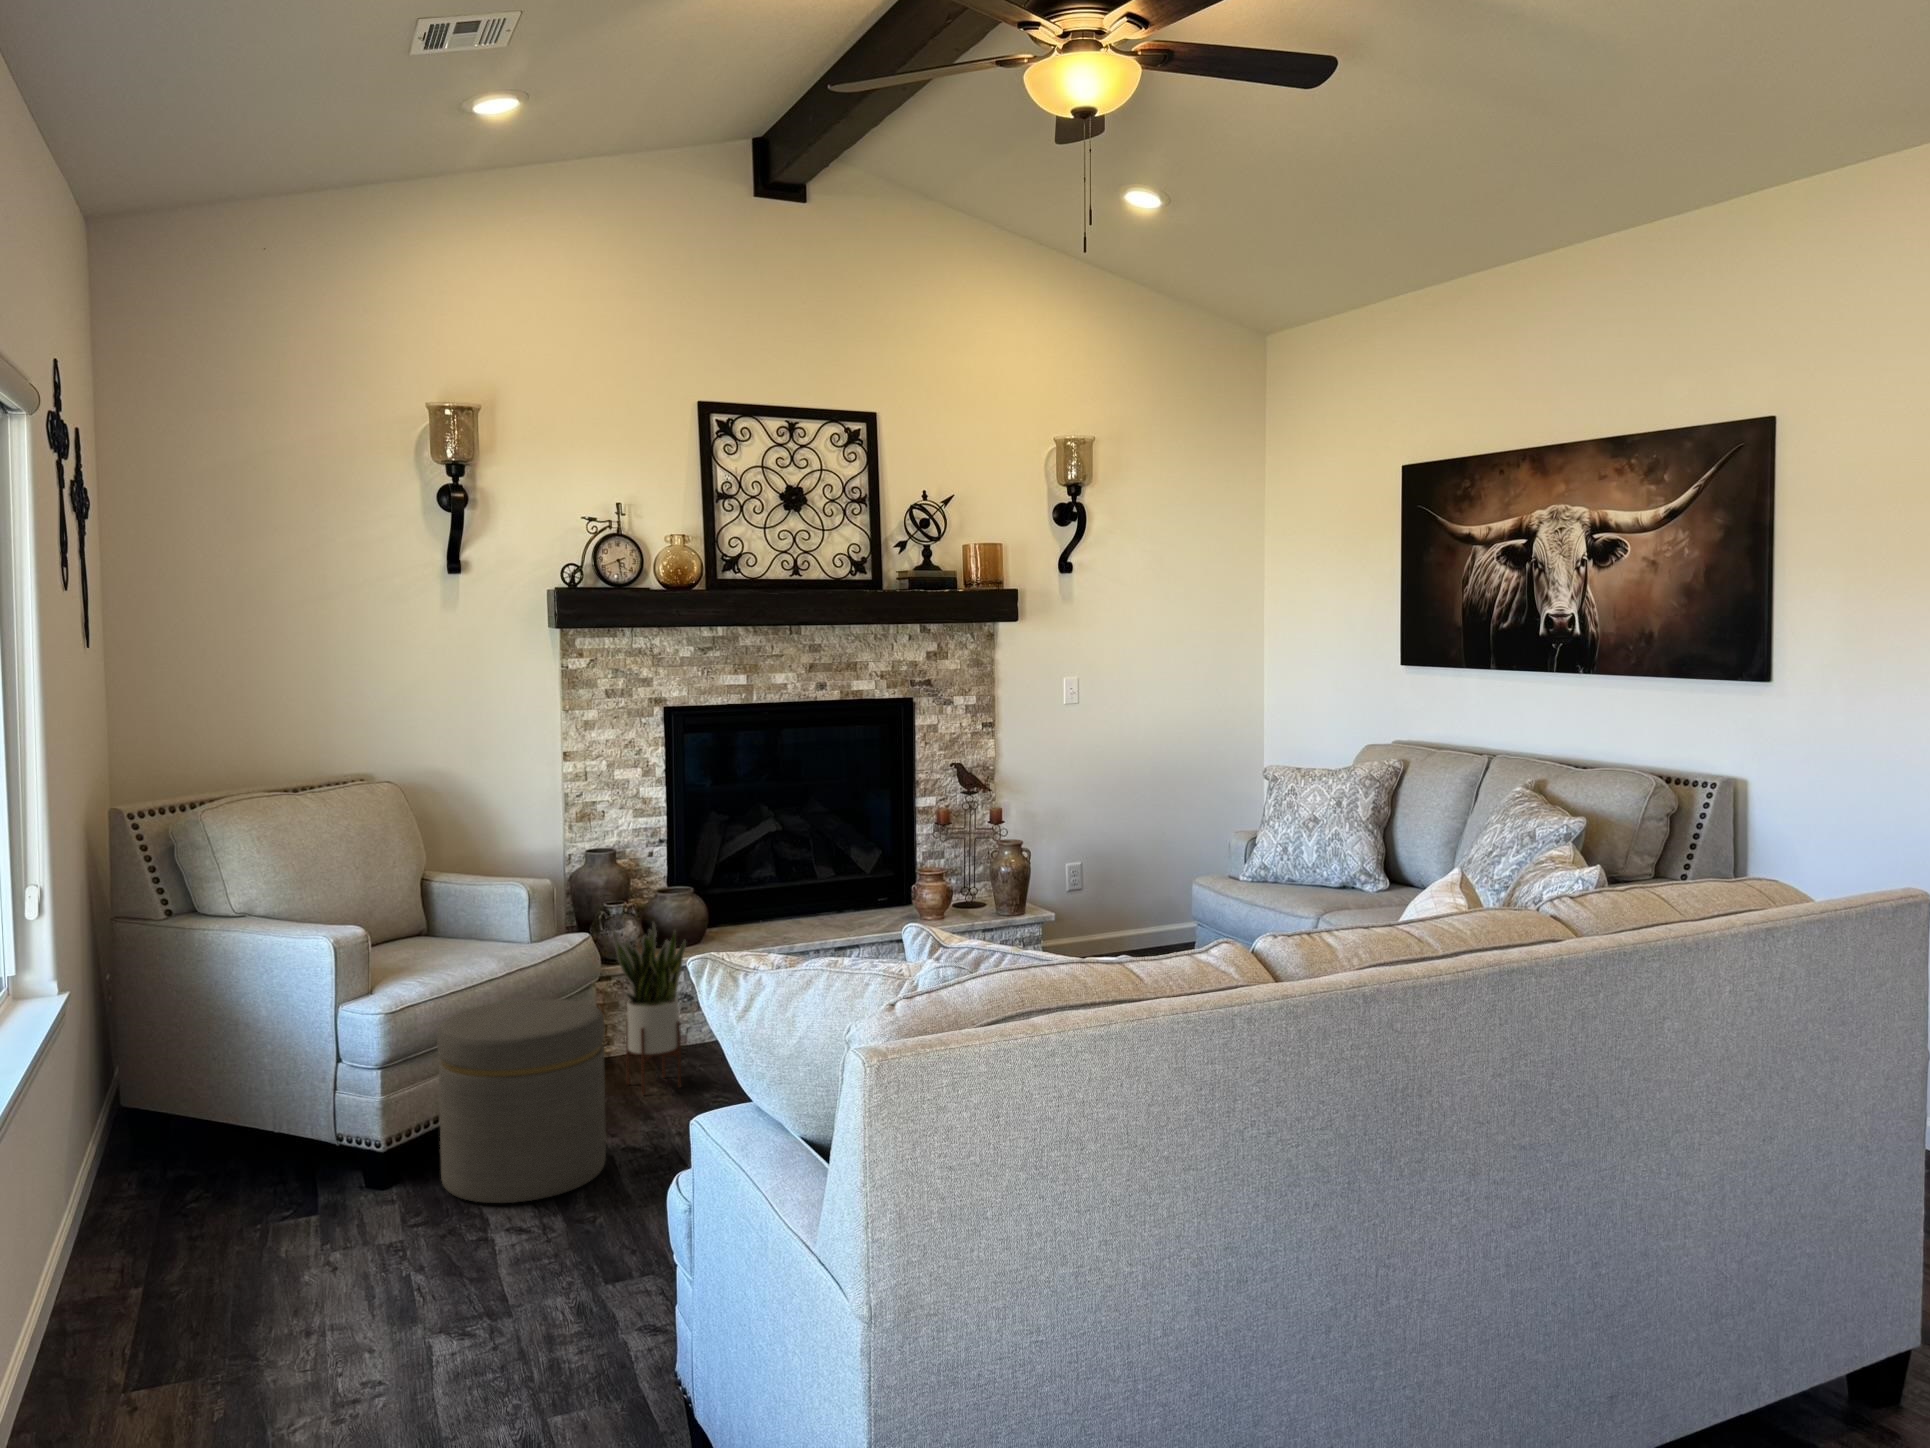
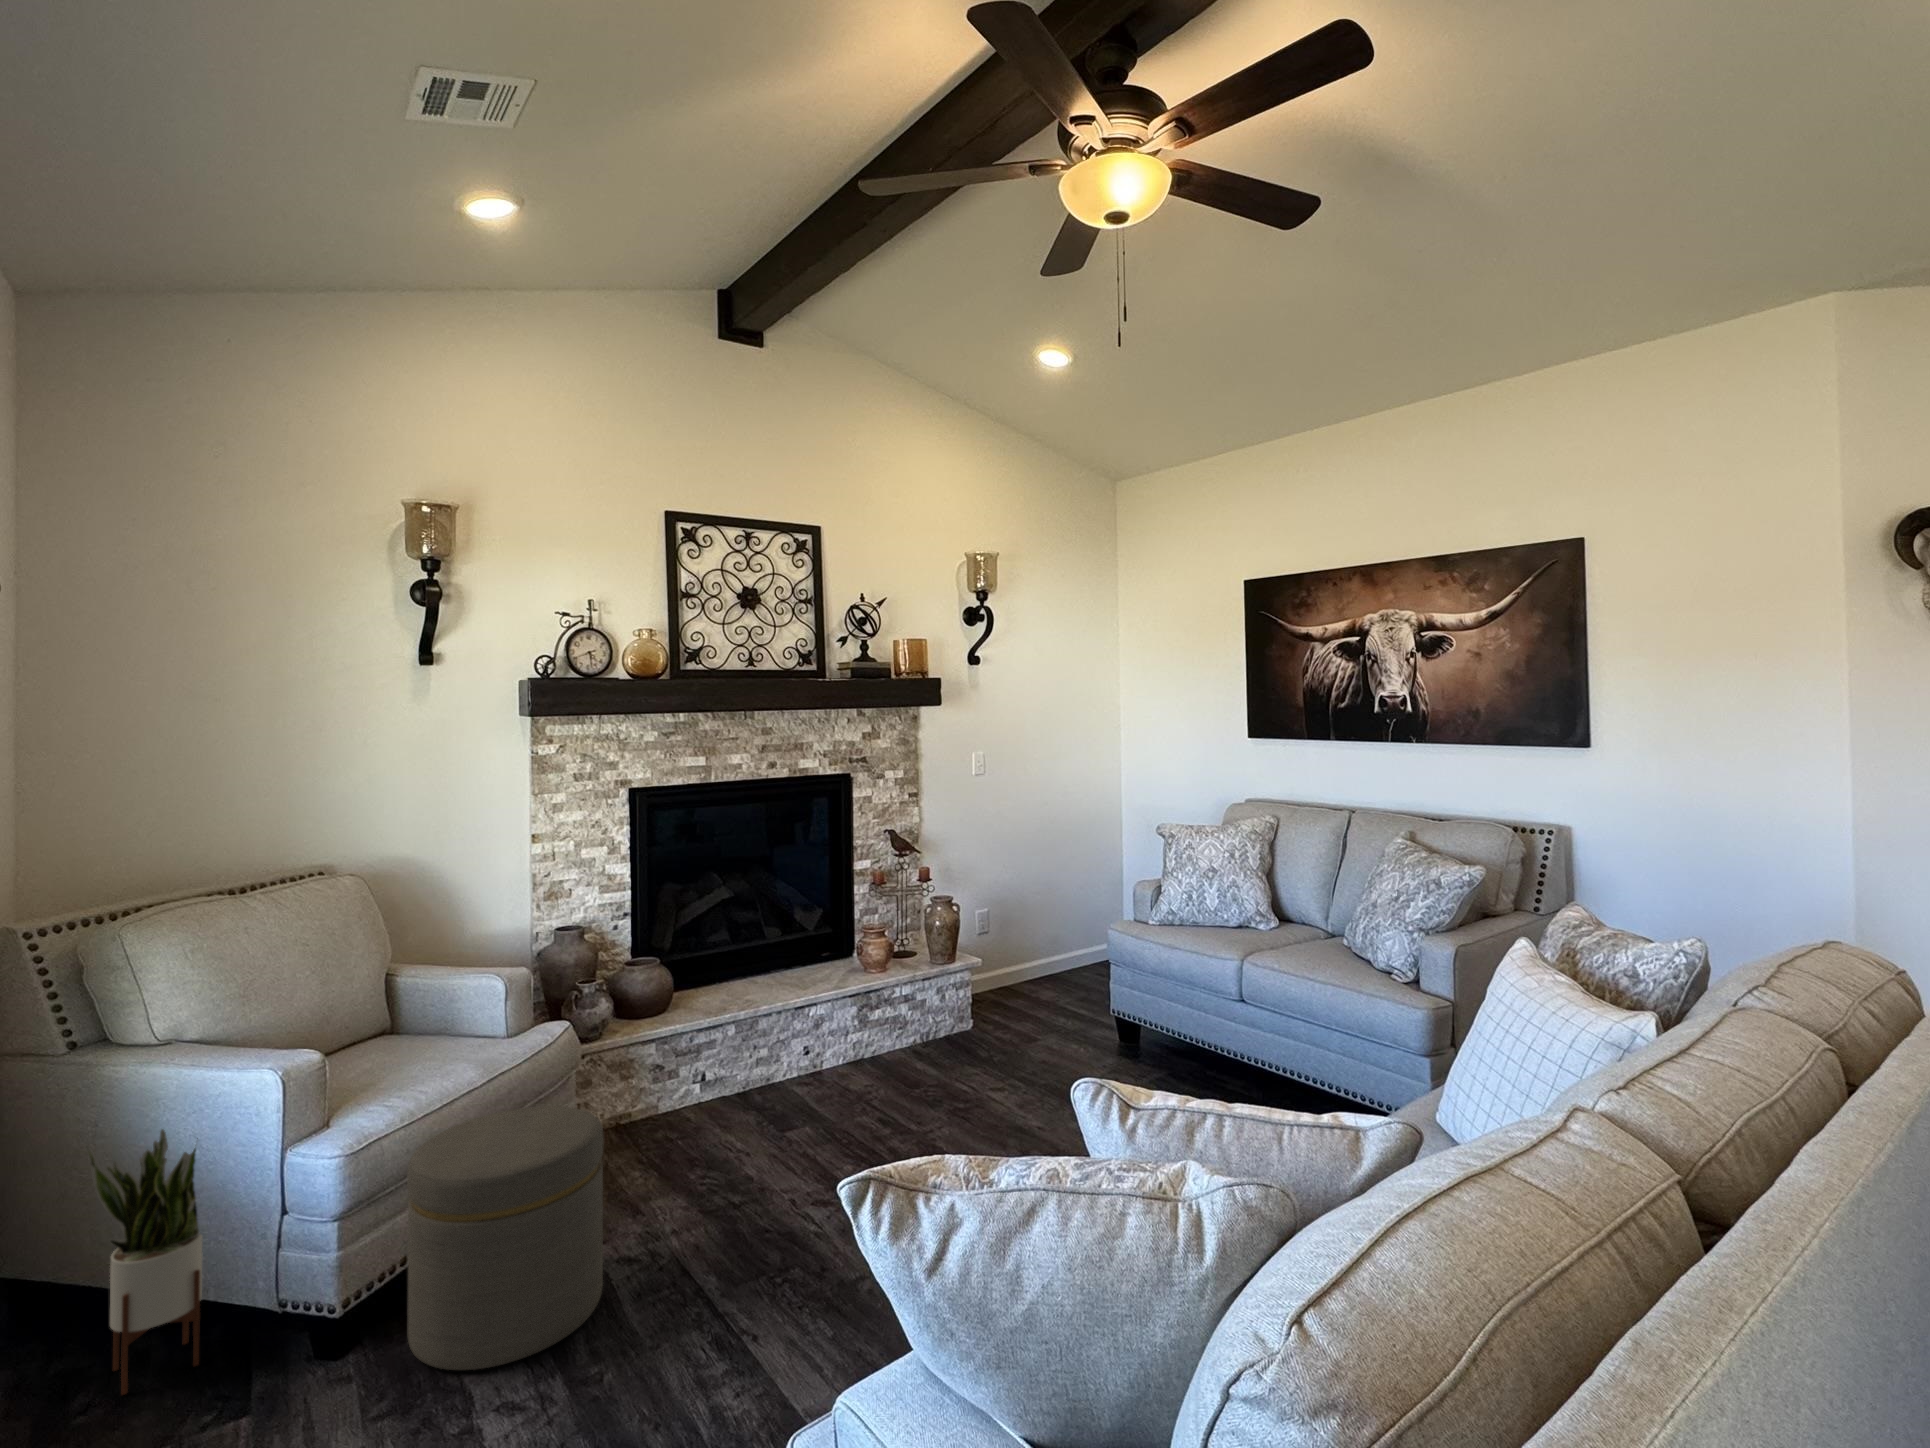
potted plant: present [611,922,686,1095] -> present [84,1129,203,1395]

